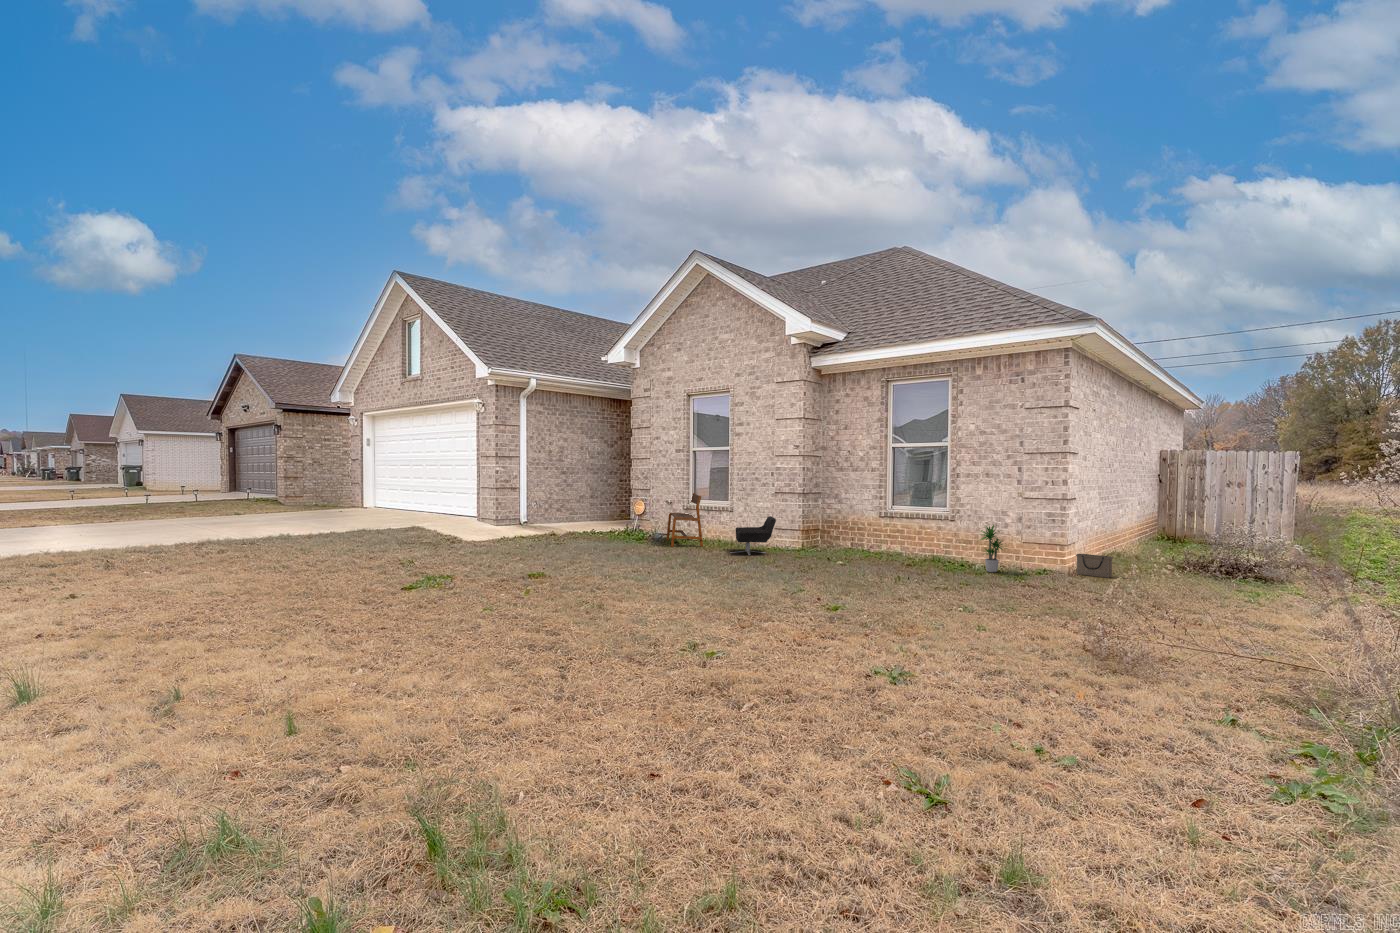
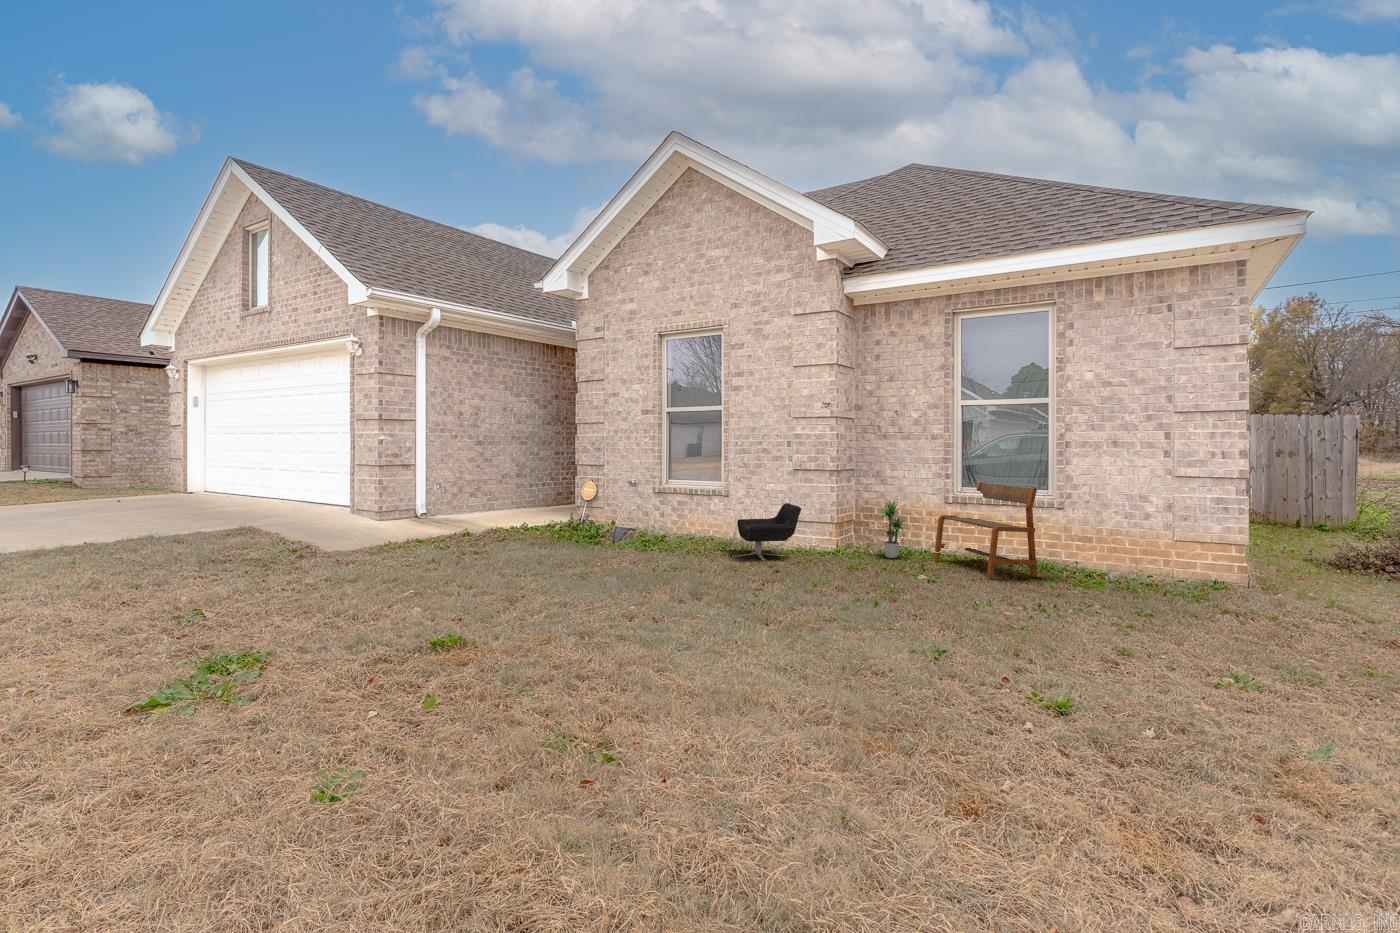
bench: present [666,493,703,547] -> present [934,482,1037,579]
potted plant: present [981,525,1003,572] -> present [879,501,905,558]
basket: present [1076,554,1113,578] -> none [1242,555,1303,591]

